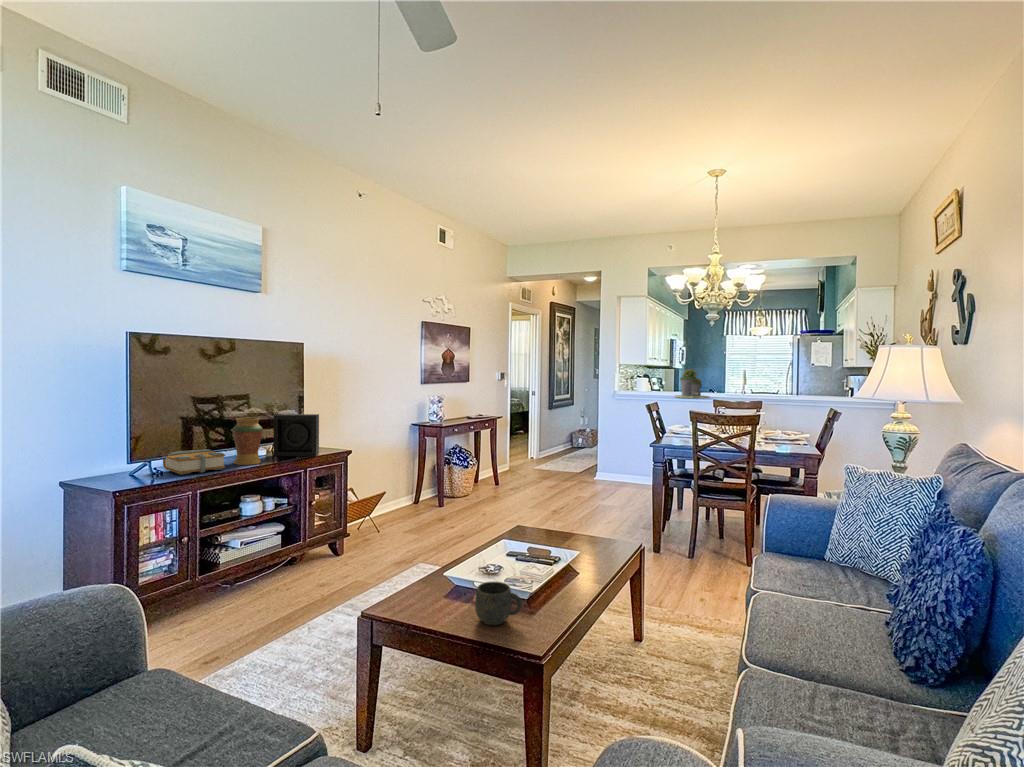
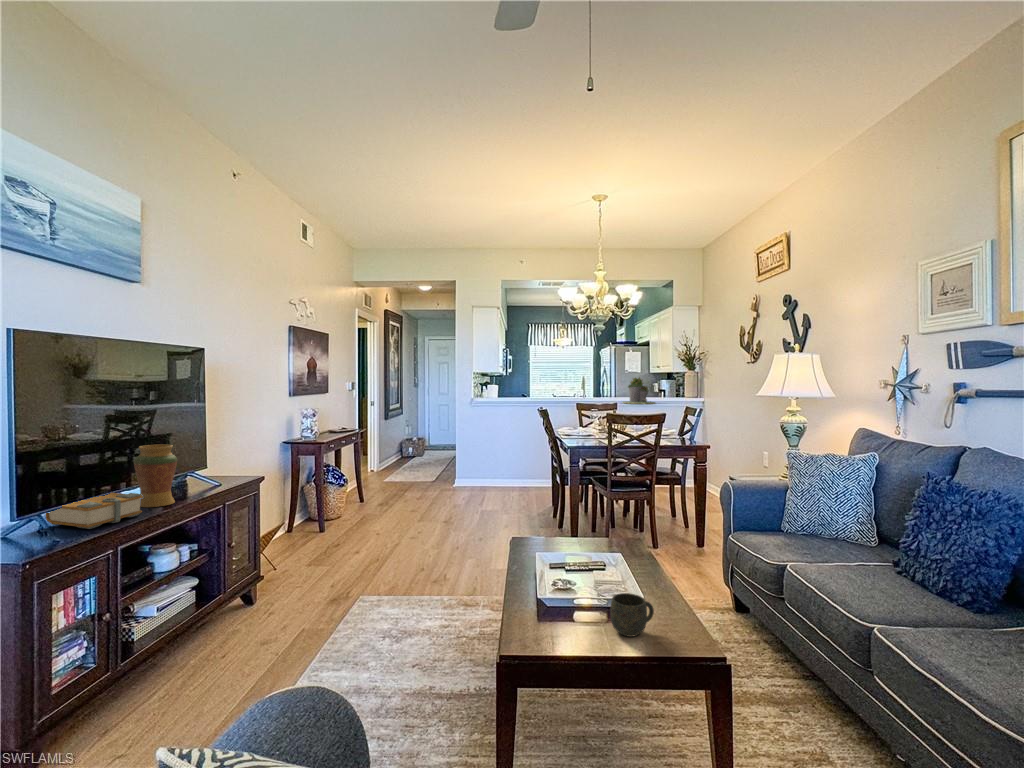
succulent planter: present [675,369,710,398] -> present [622,377,655,404]
speaker: present [273,414,319,456] -> none [175,436,234,492]

